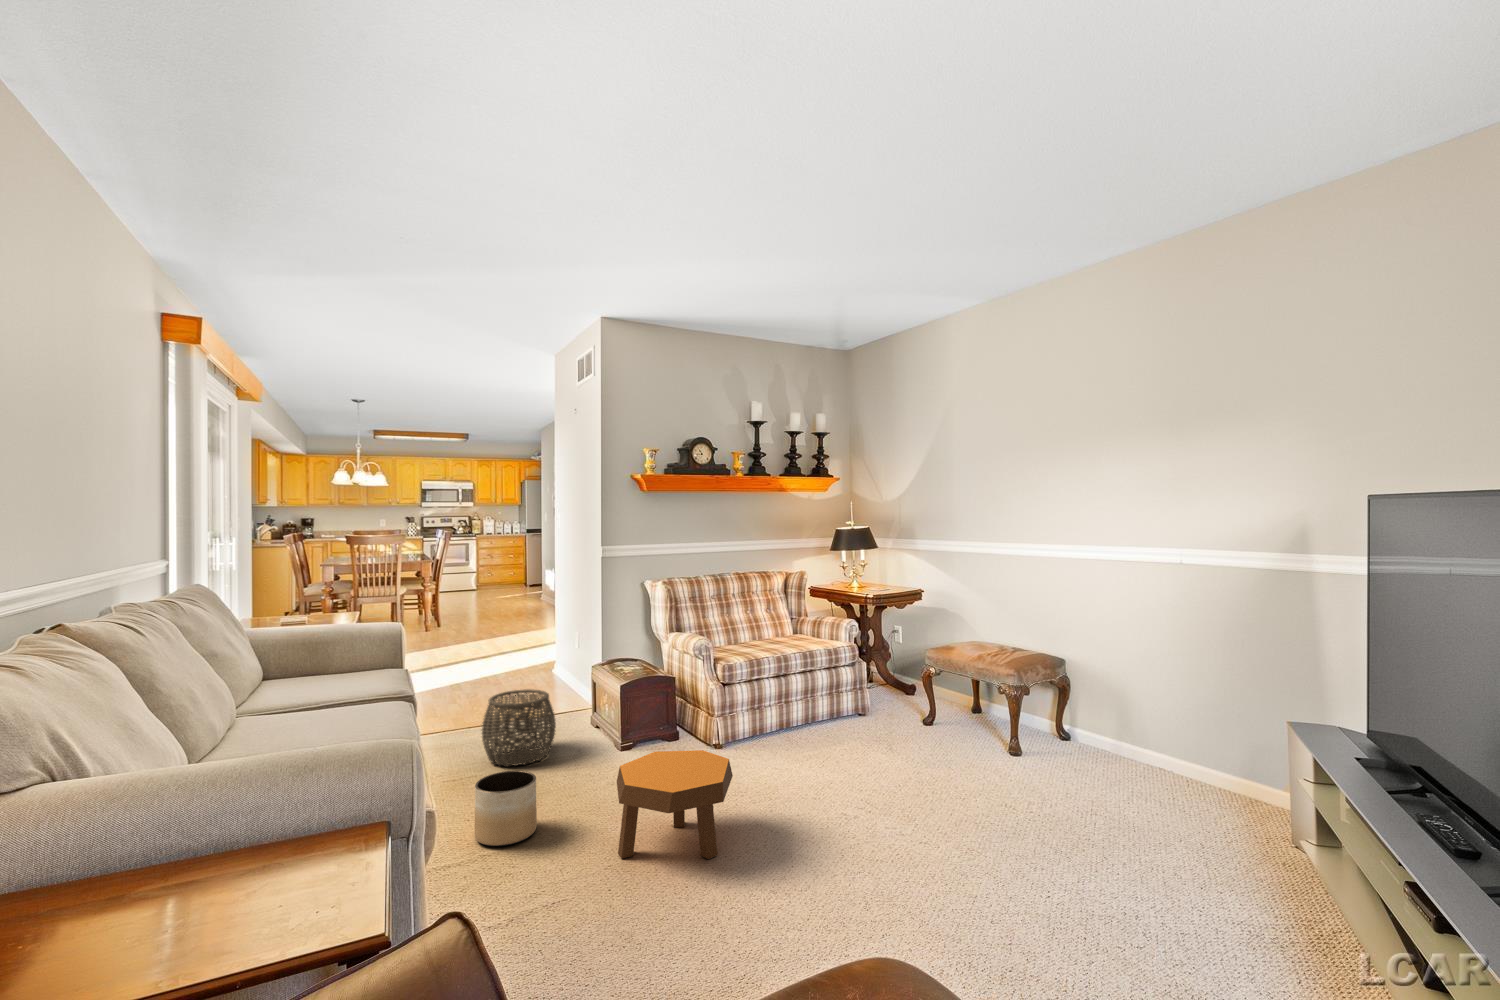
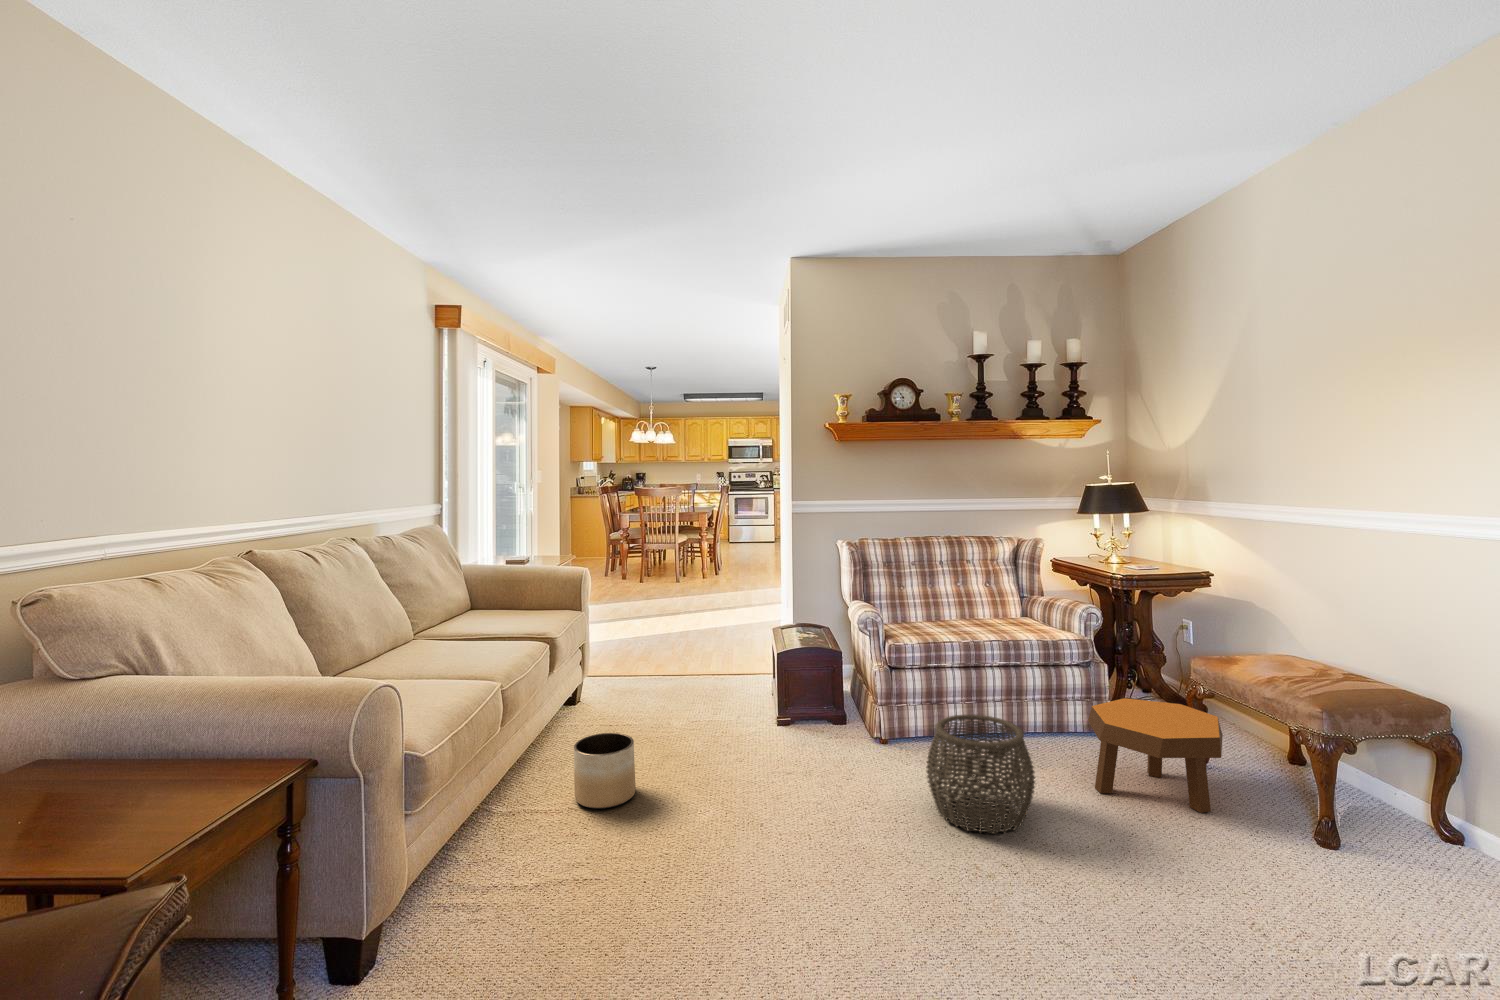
woven basket: present [482,689,556,766] -> present [926,715,1035,834]
footstool: present [617,750,733,859] -> present [1088,698,1223,813]

